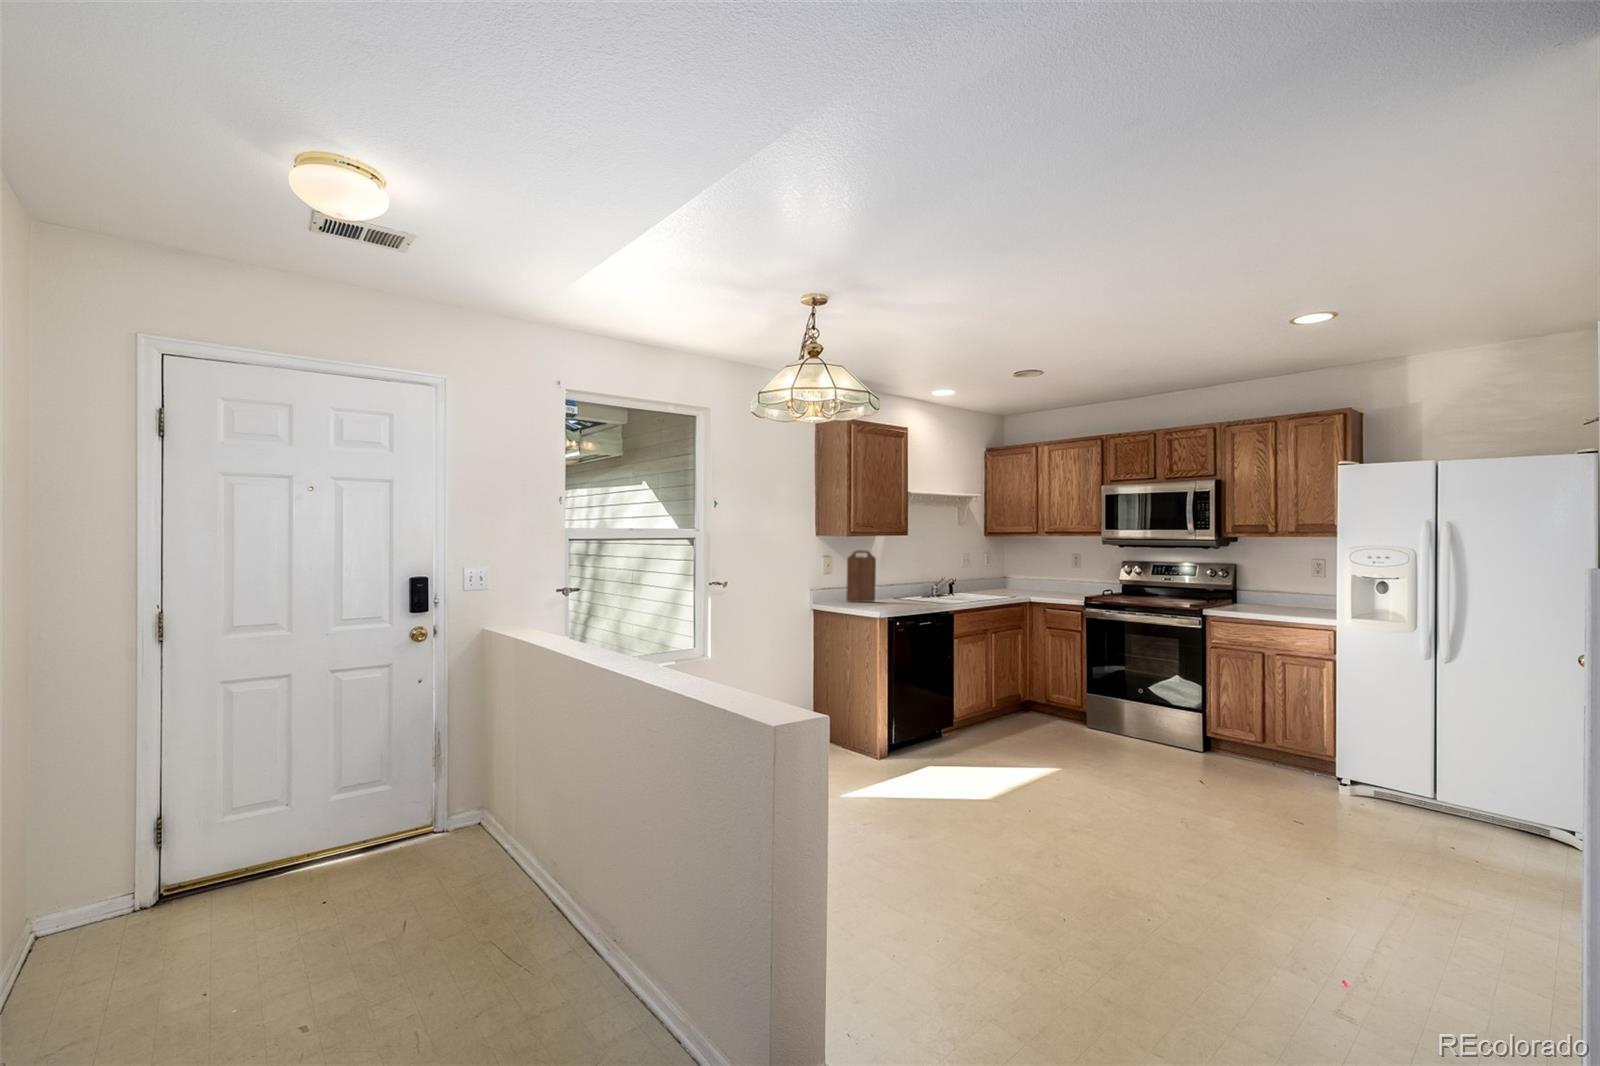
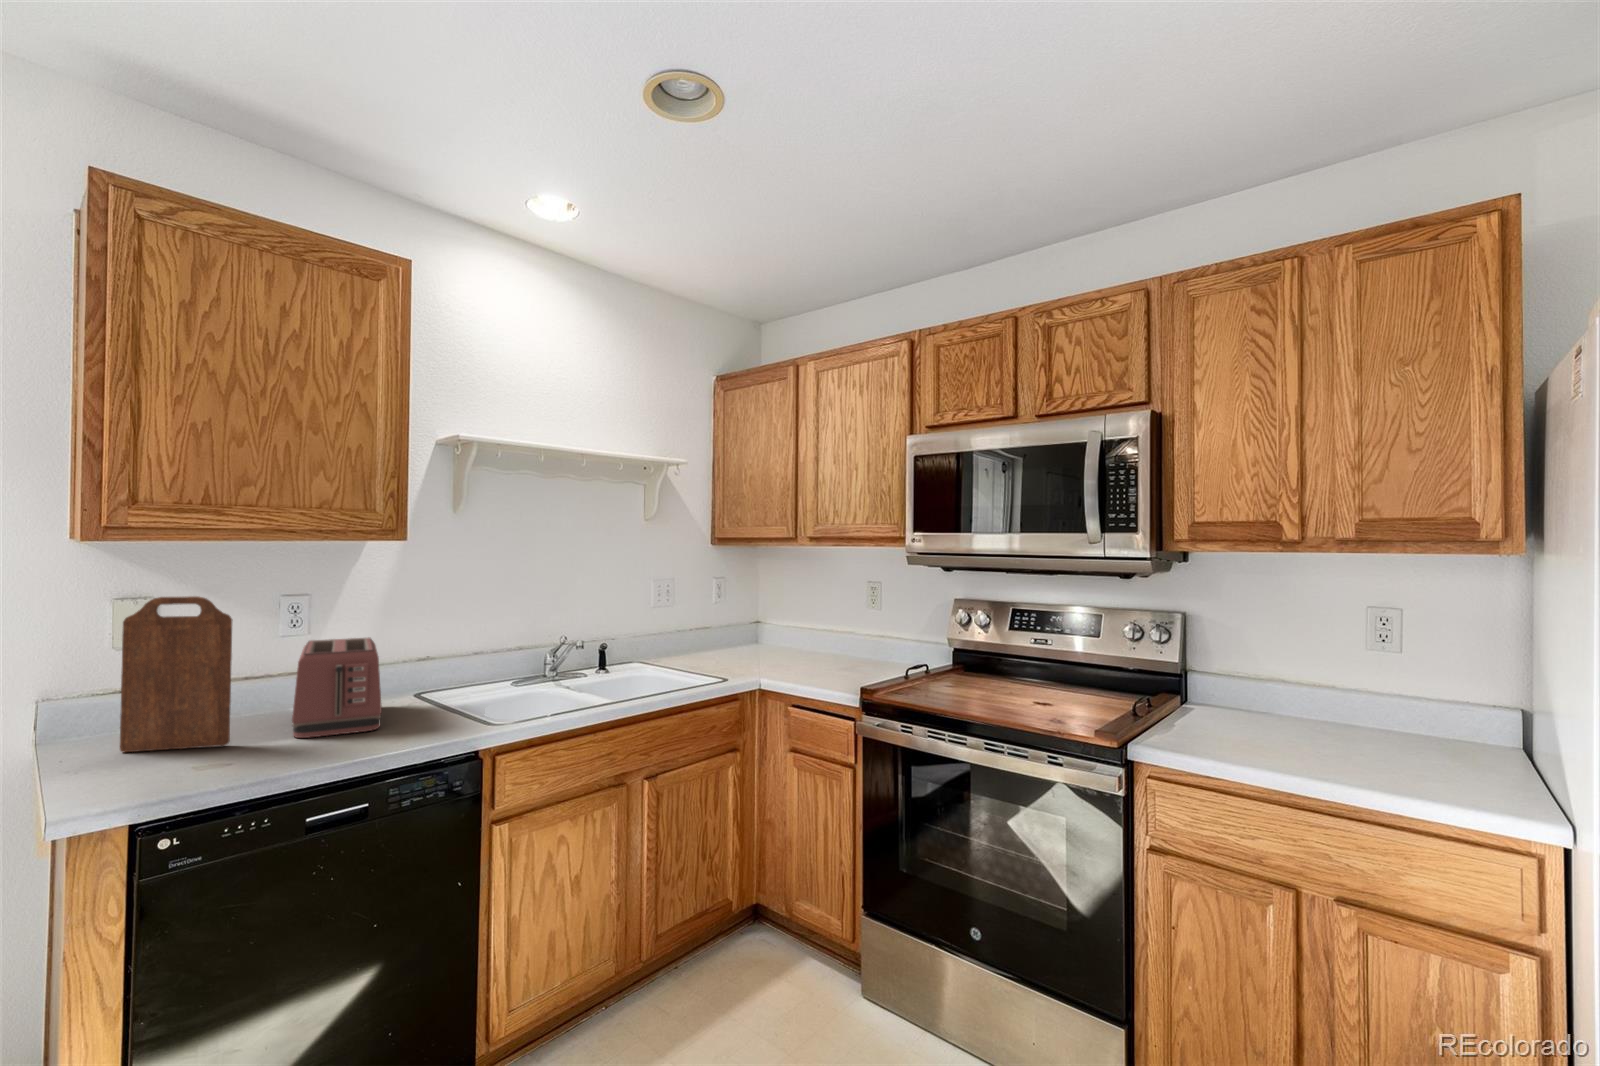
toaster: none [868,570,913,601] -> present [292,638,382,738]

